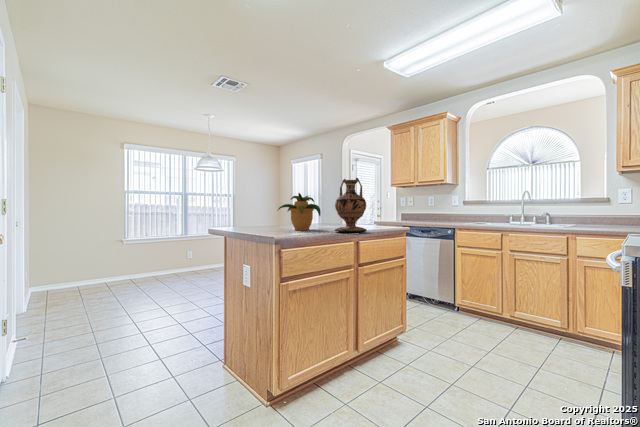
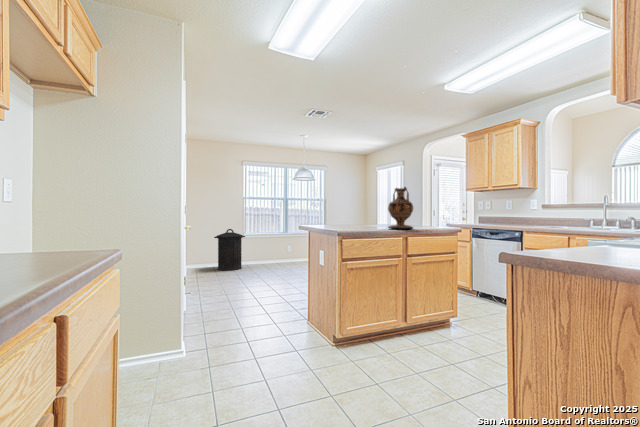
potted plant: present [278,193,321,230] -> none [347,198,382,227]
trash can: none [79,233,129,289] -> present [214,229,245,271]

